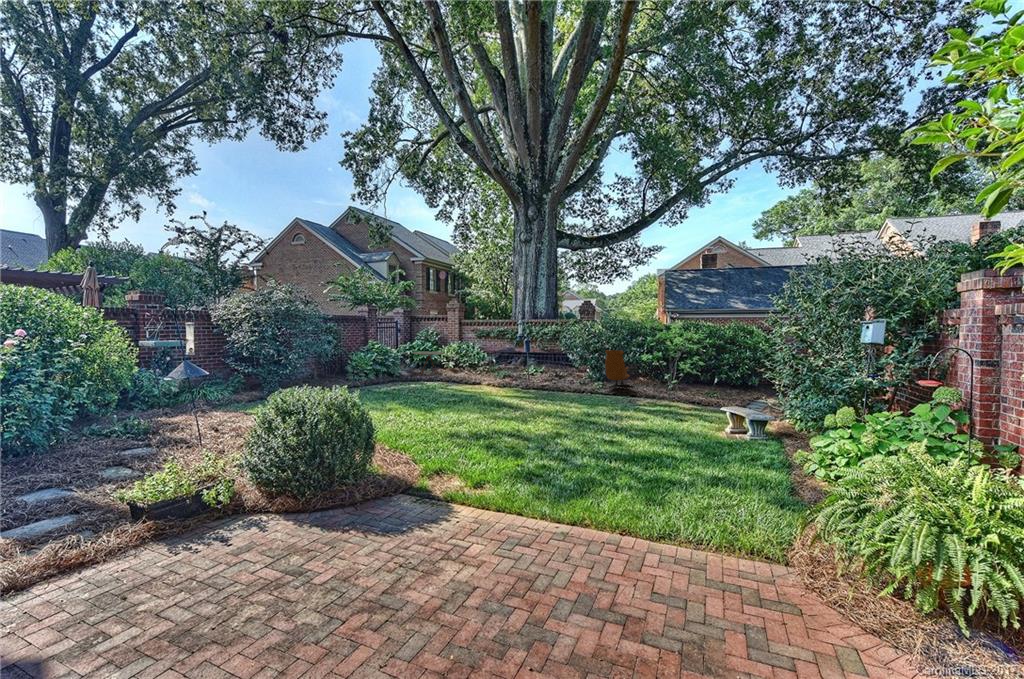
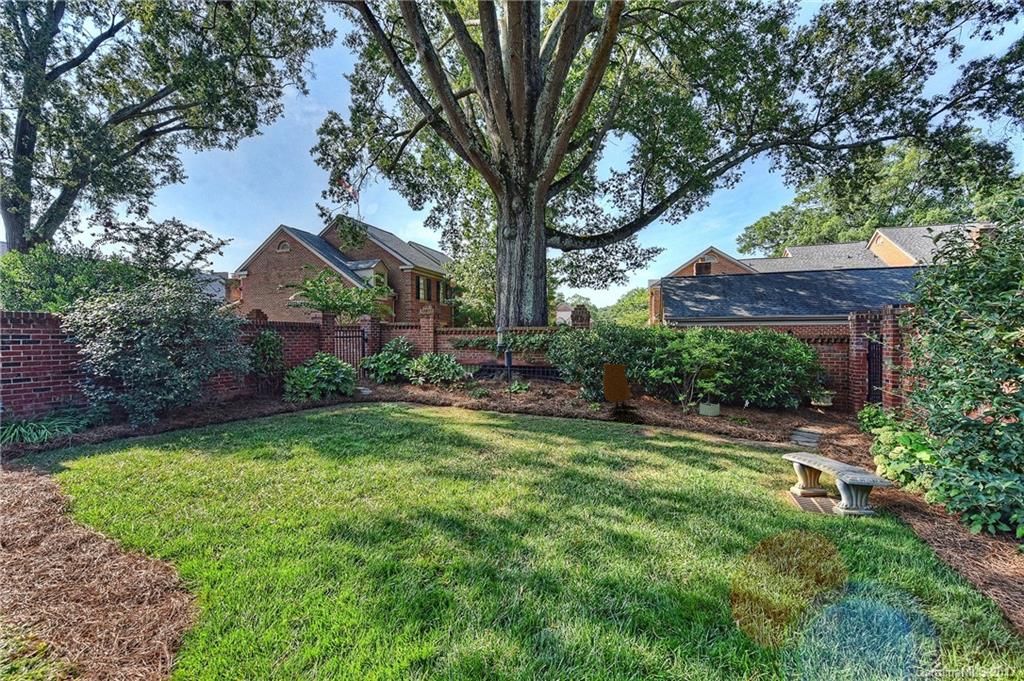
round table: present [413,351,444,375] -> none [376,365,415,393]
potted tree: none [681,354,699,392] -> present [698,369,720,416]

